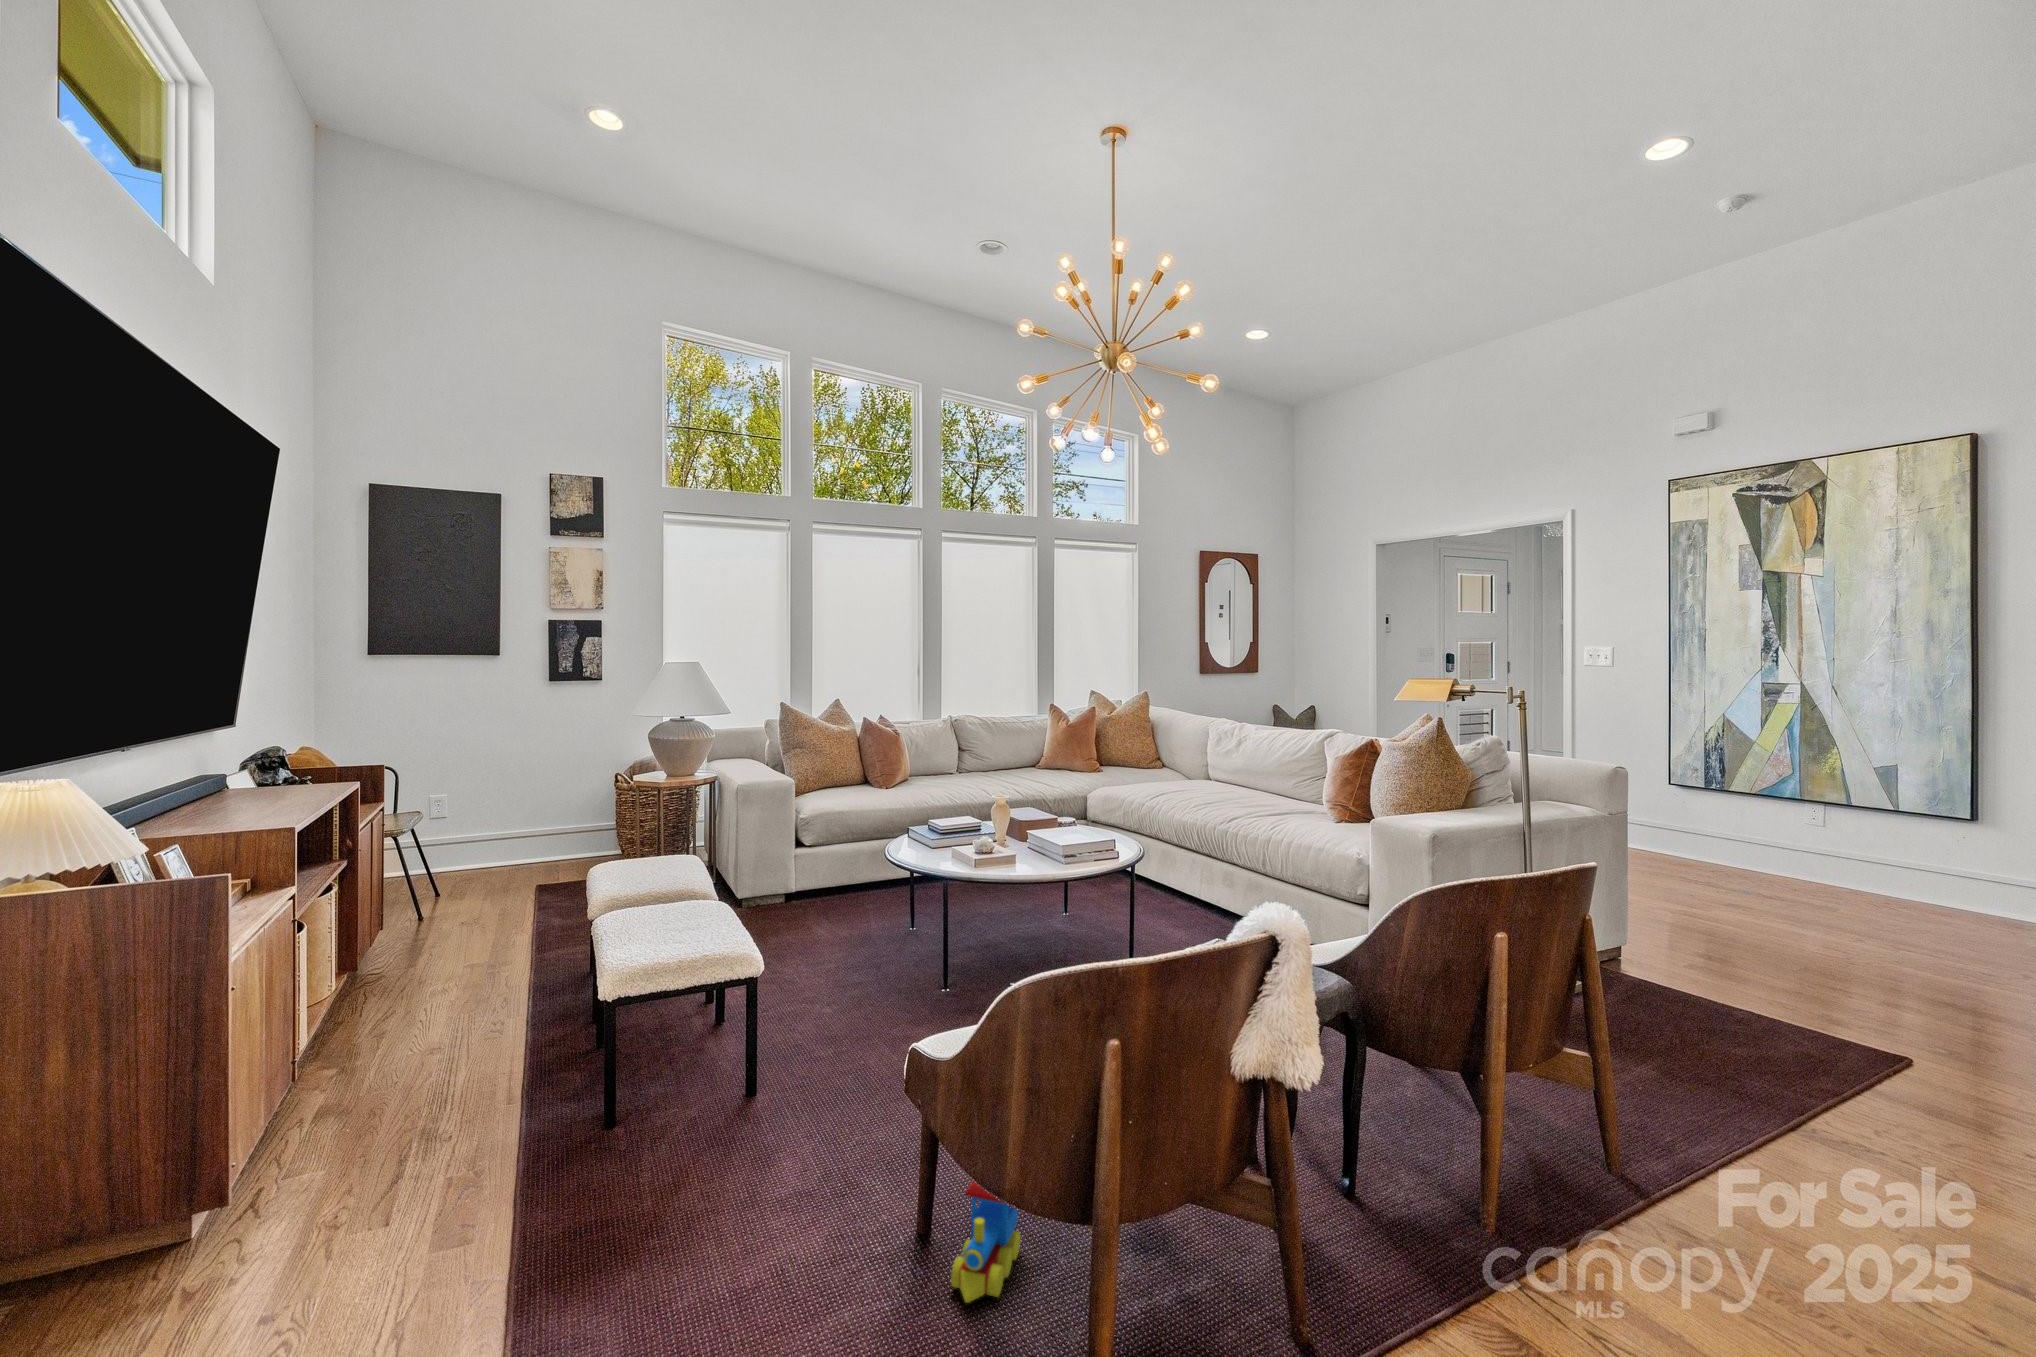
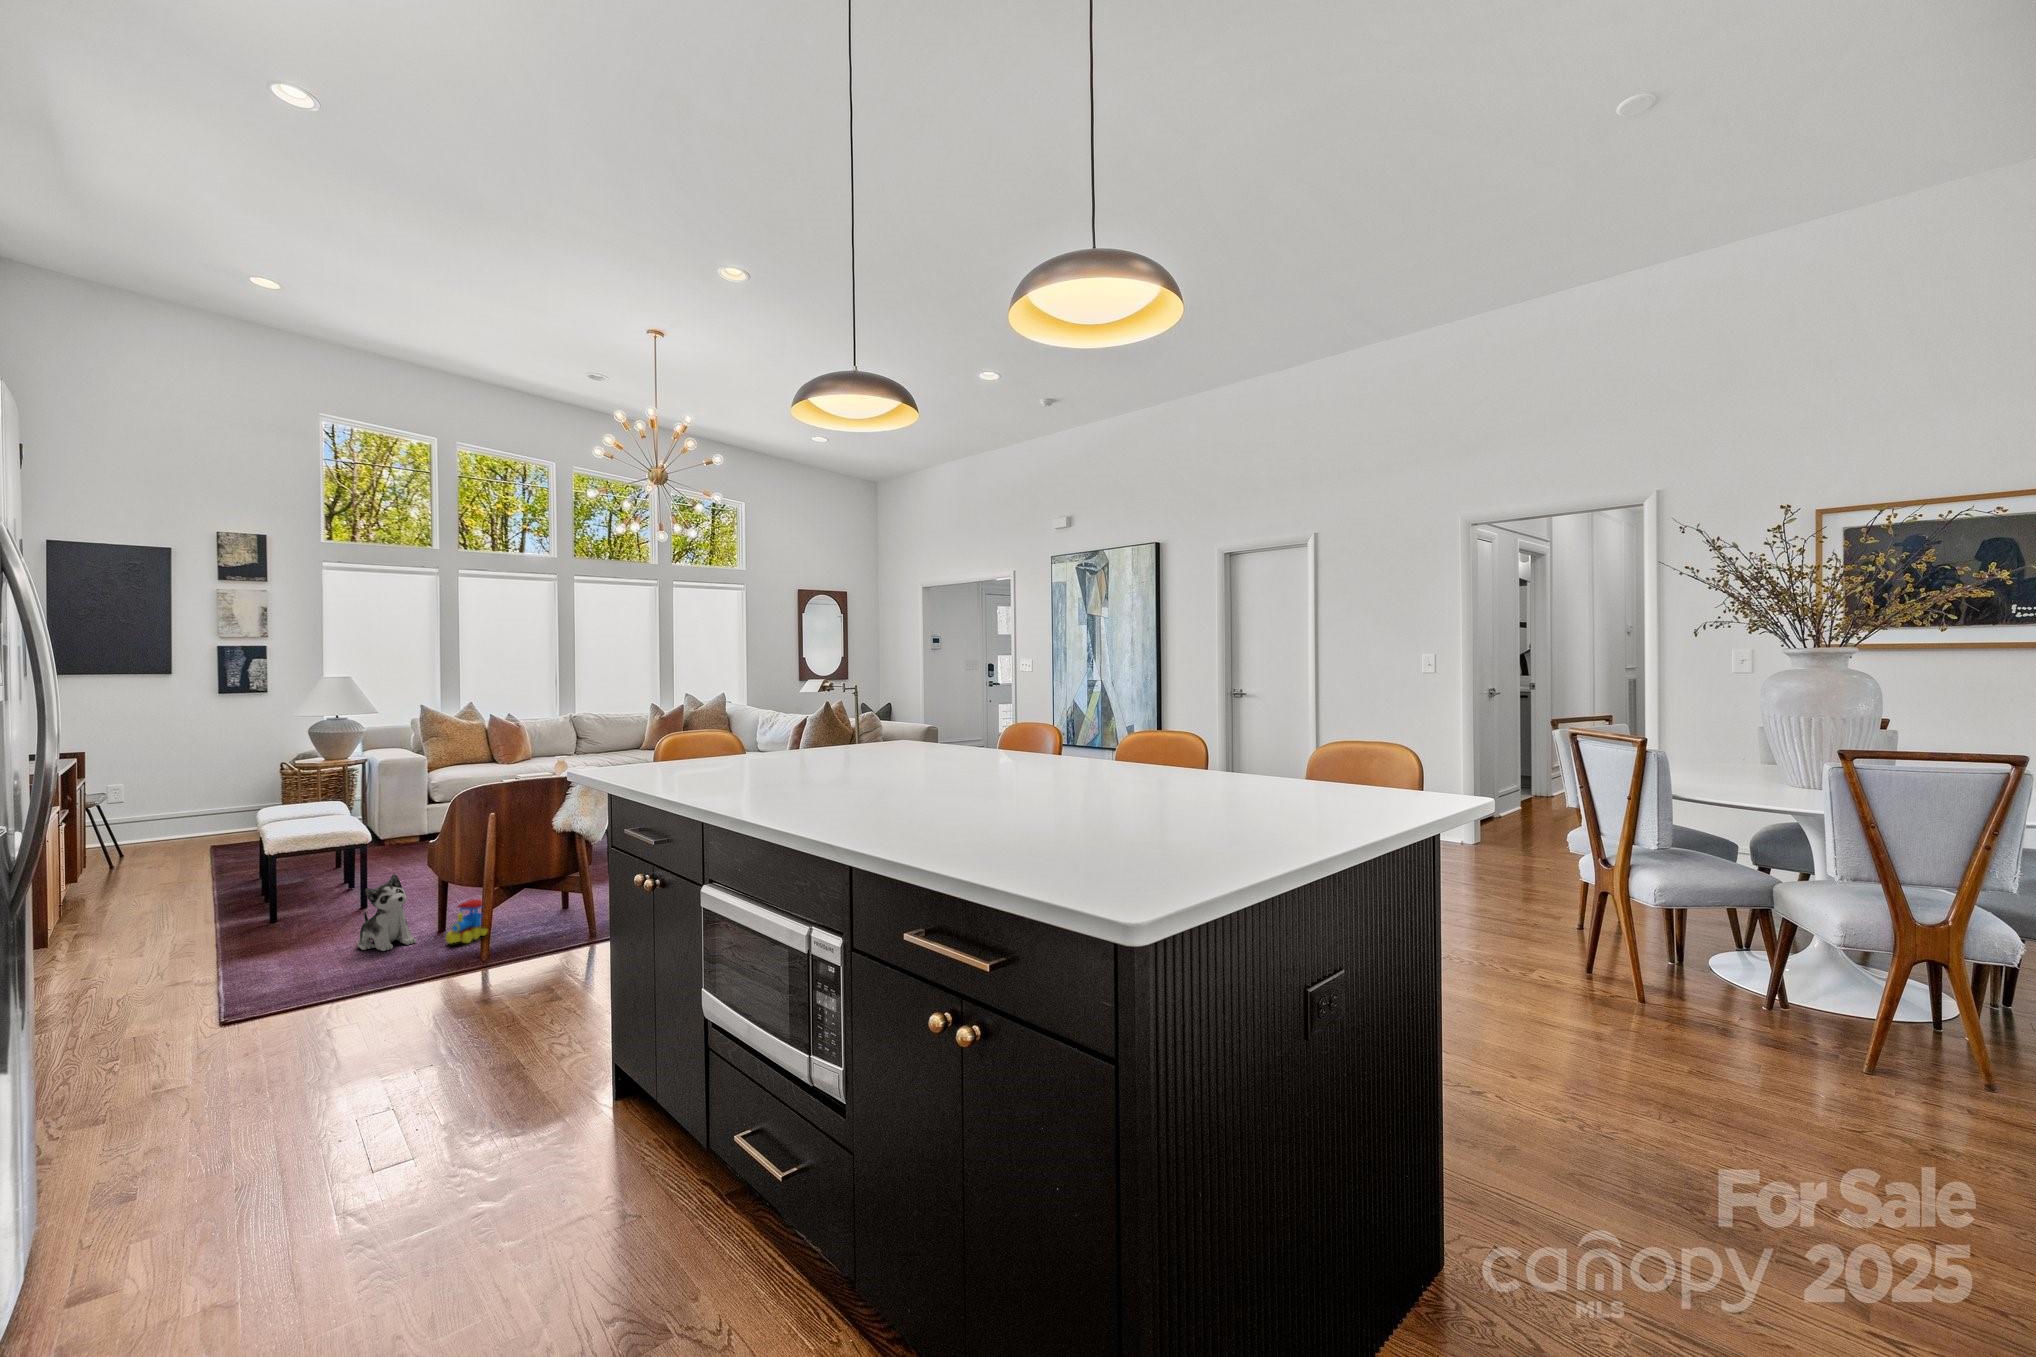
plush toy: none [769,1106,882,1300] -> present [358,874,416,951]

